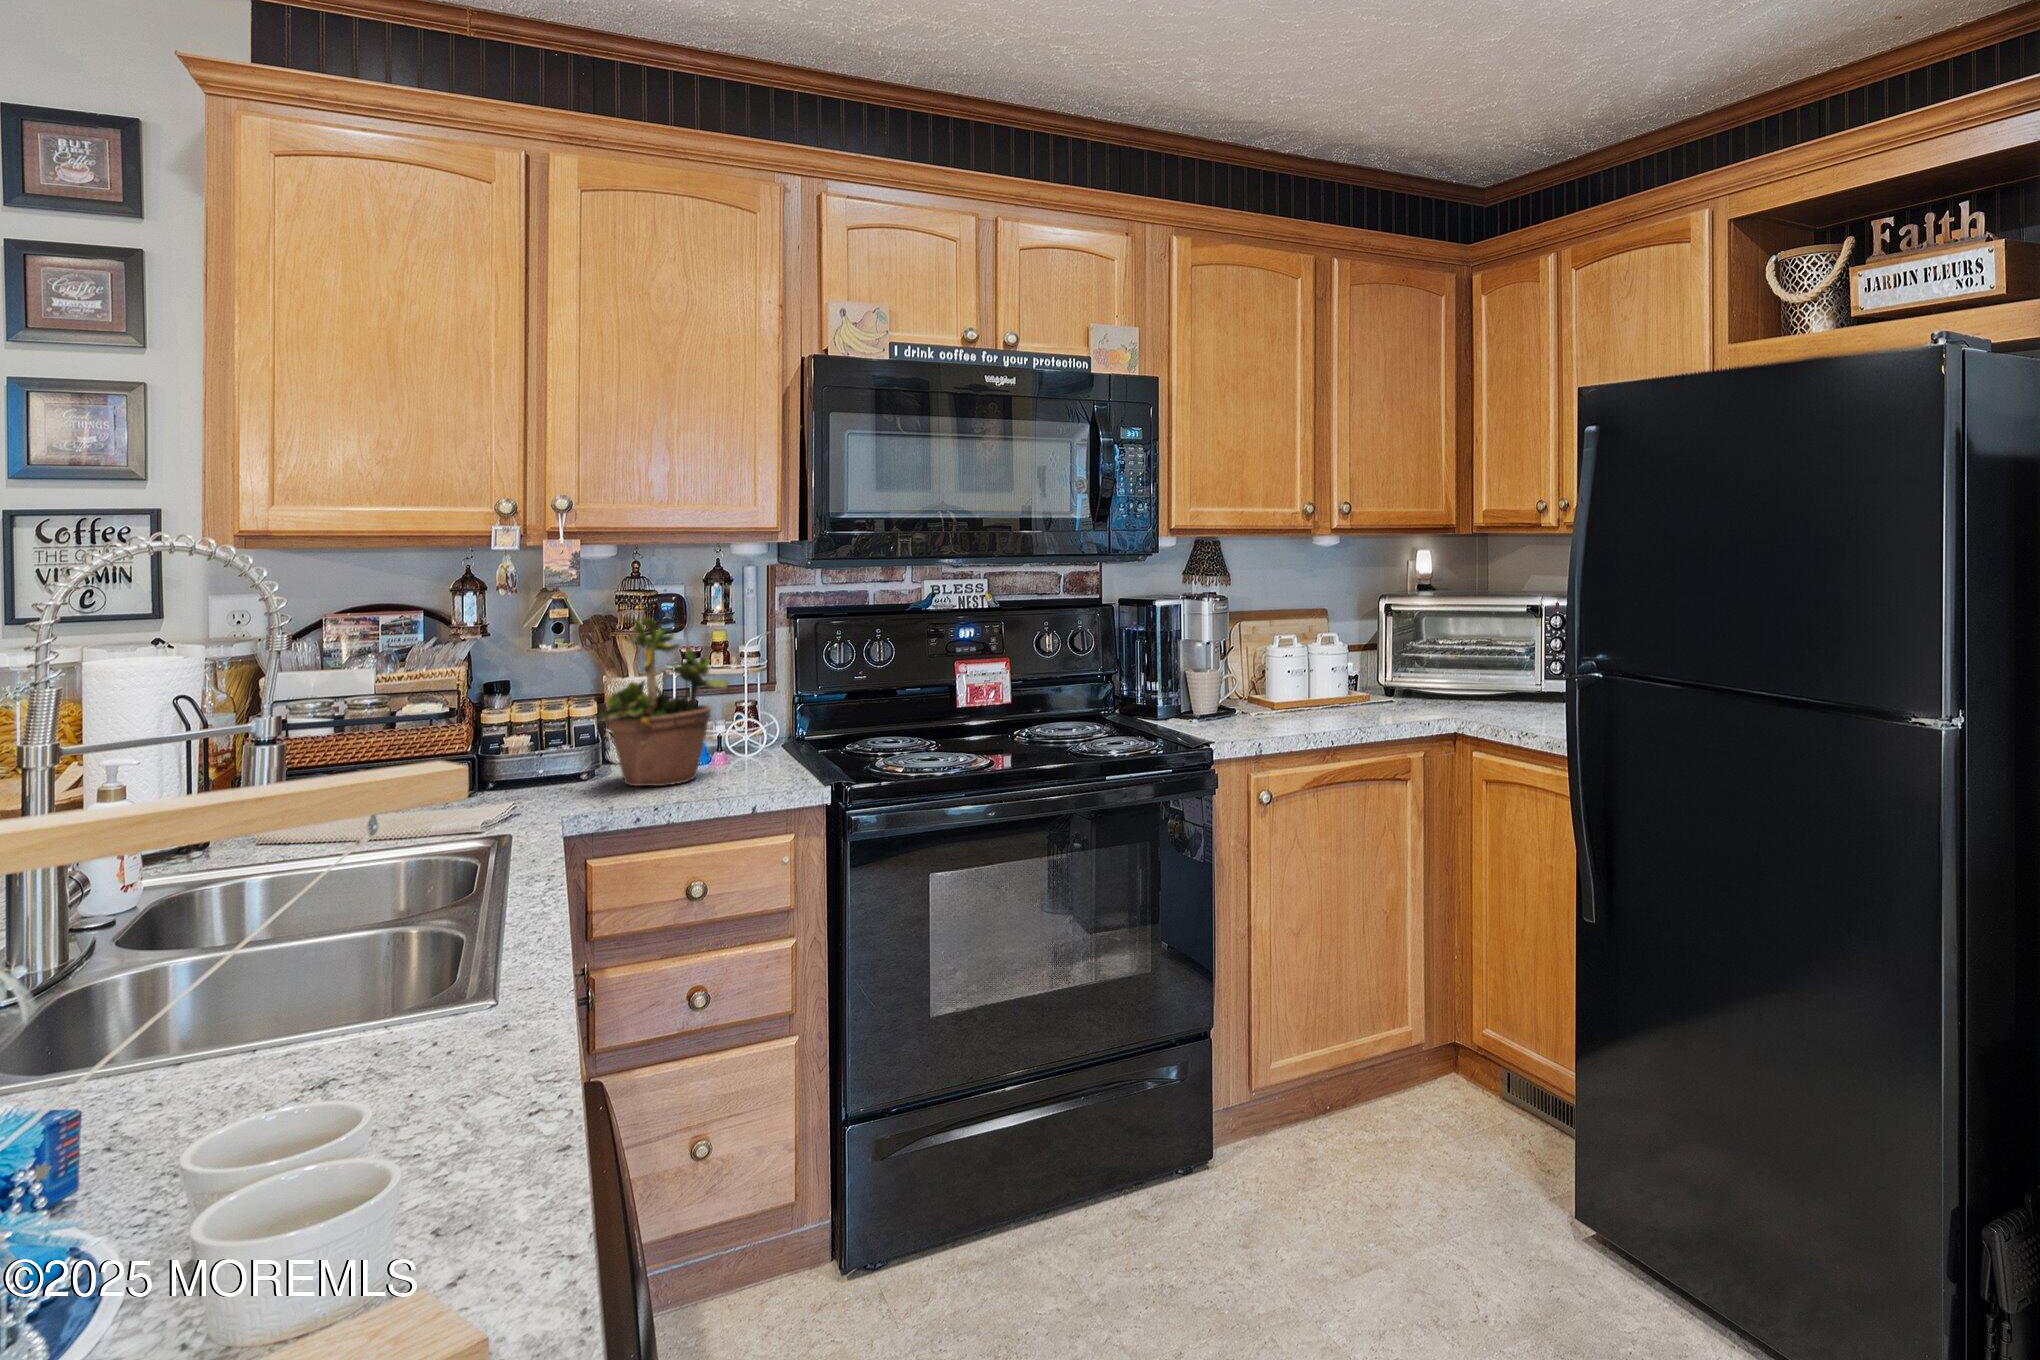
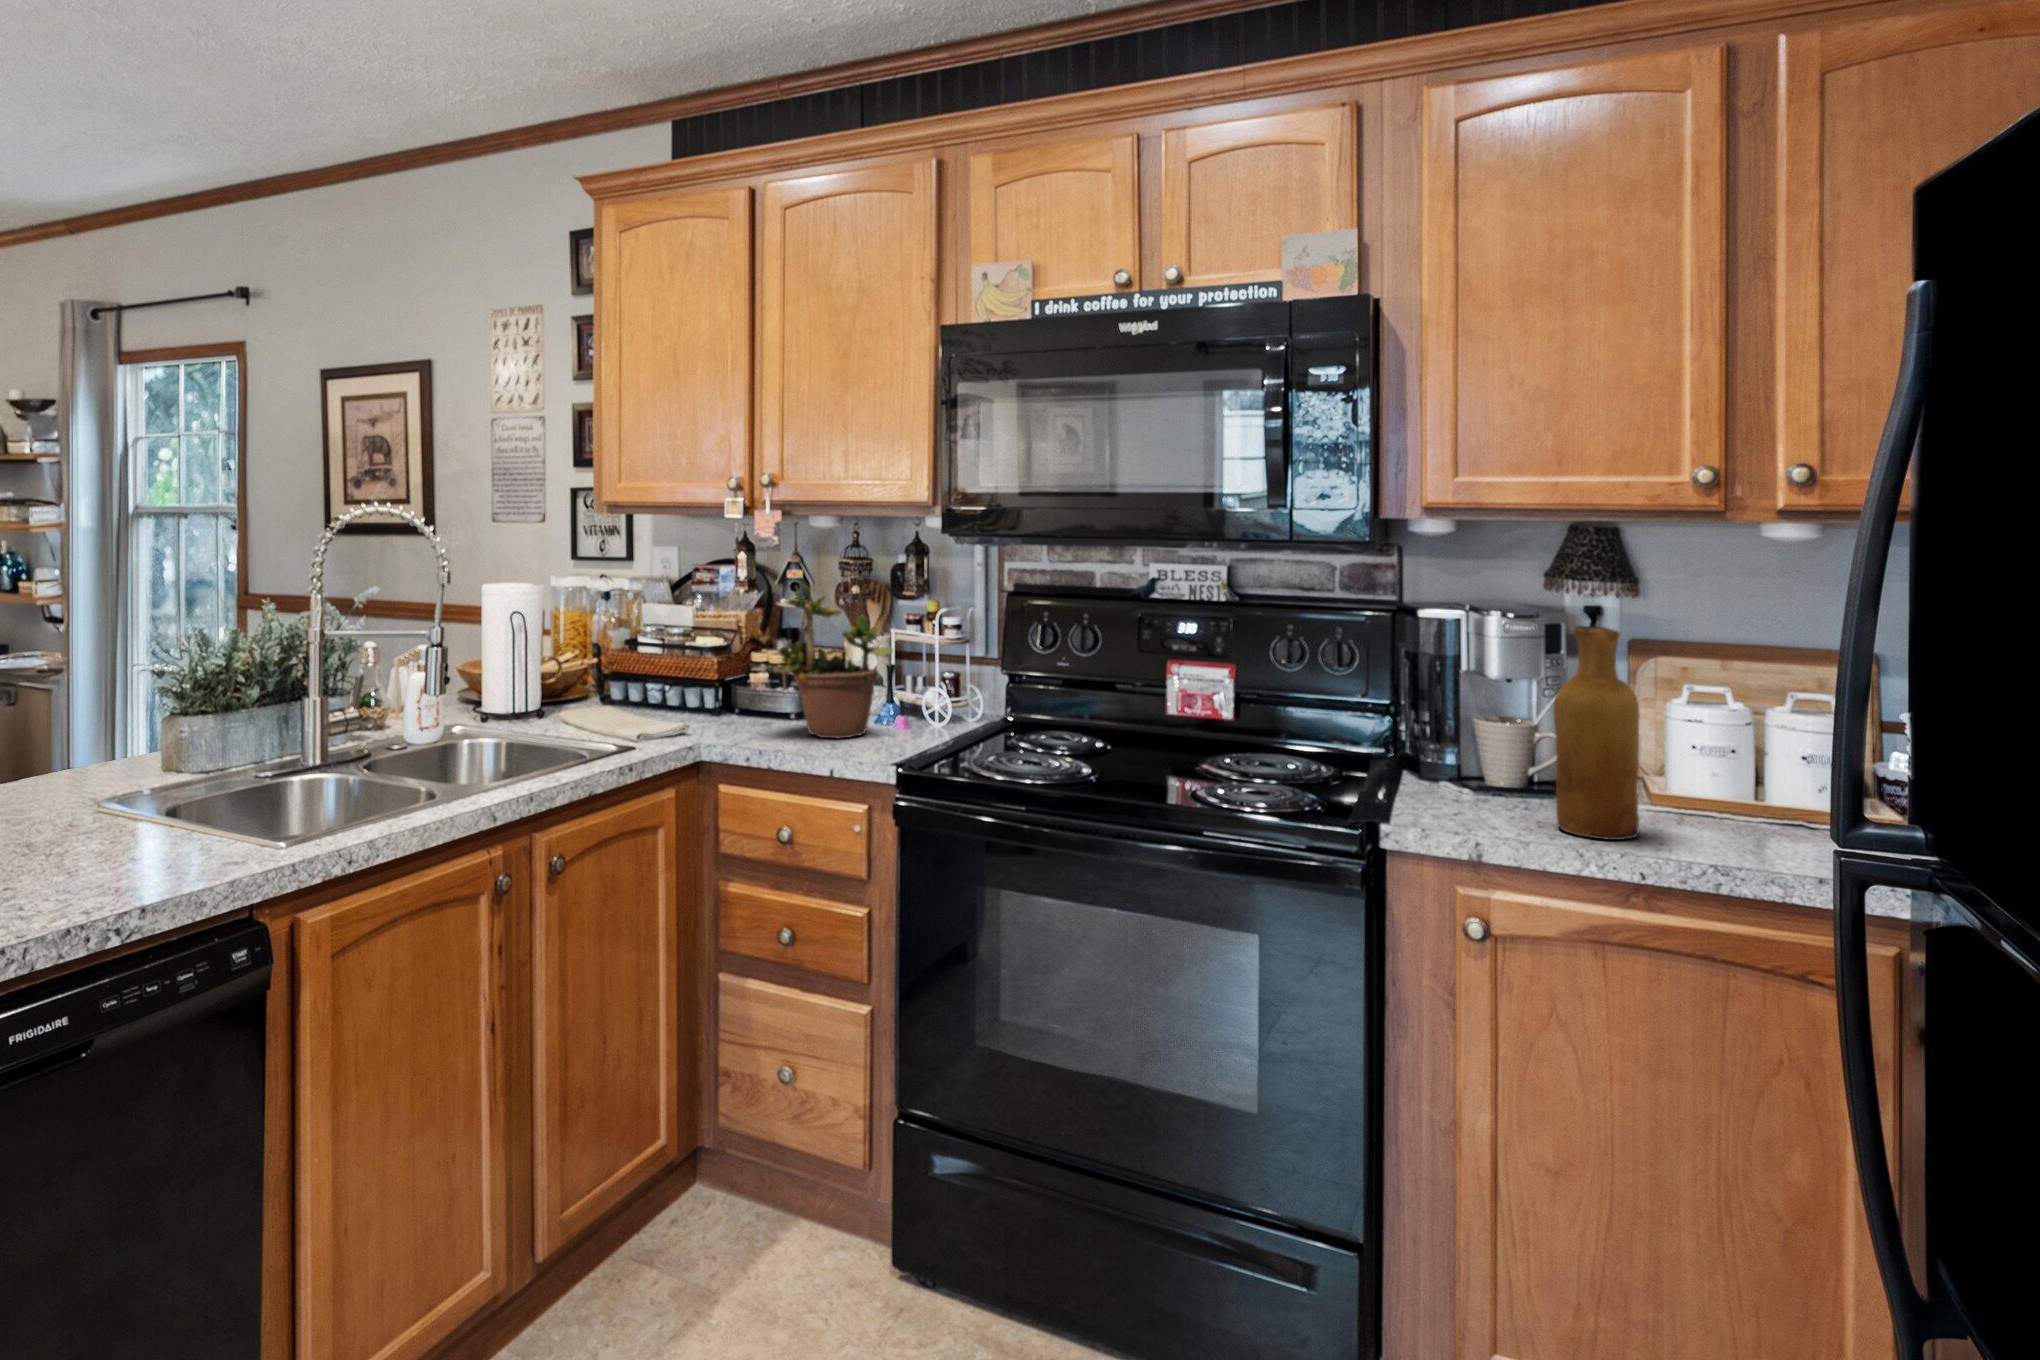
vase: none [1289,599,1334,728] -> present [1554,626,1640,840]

